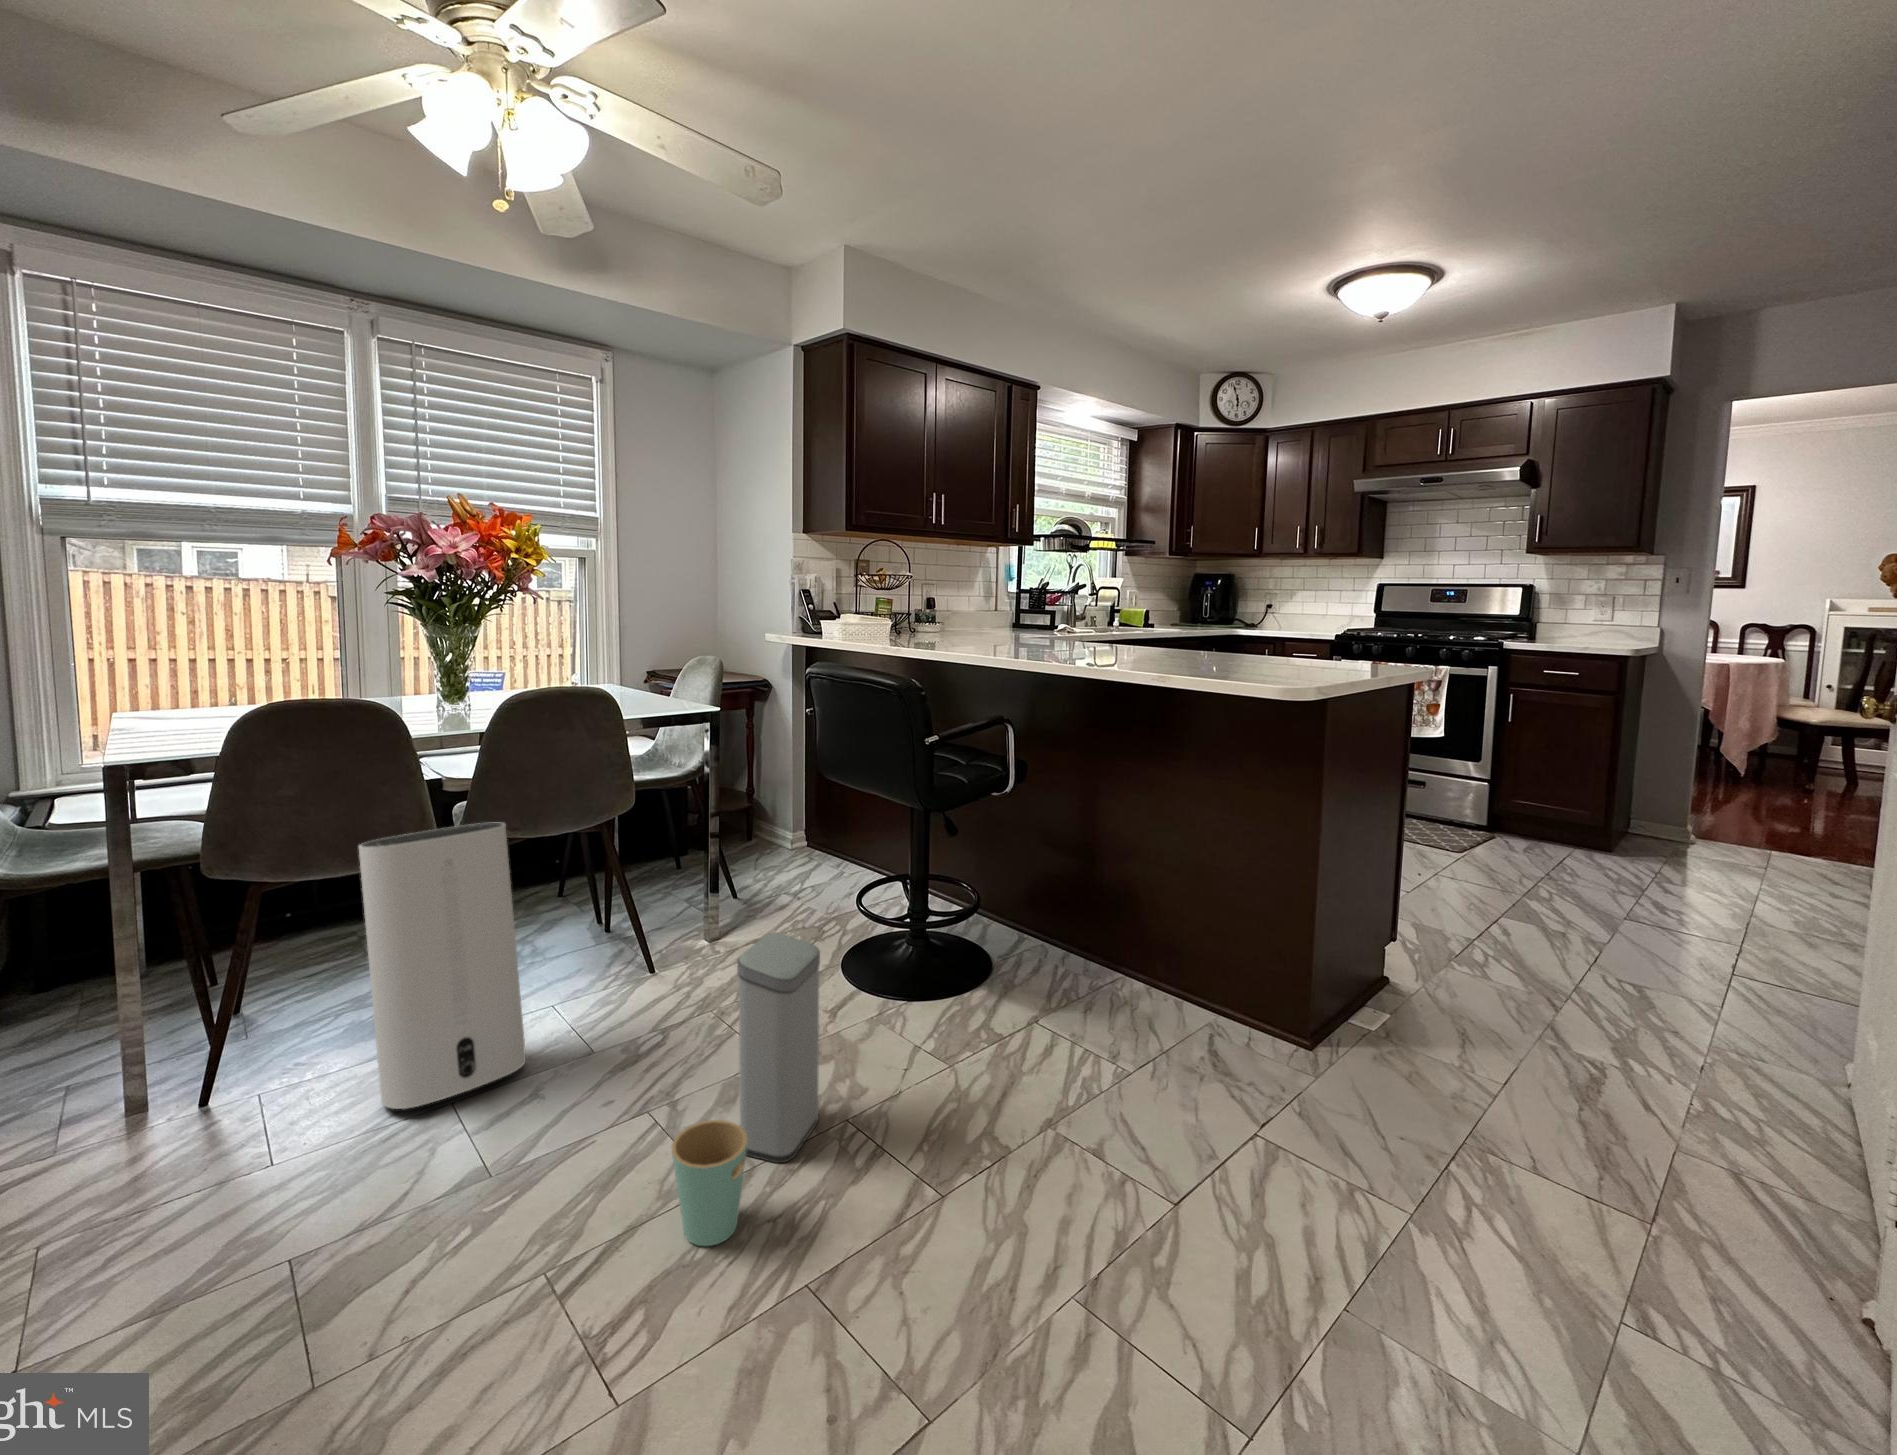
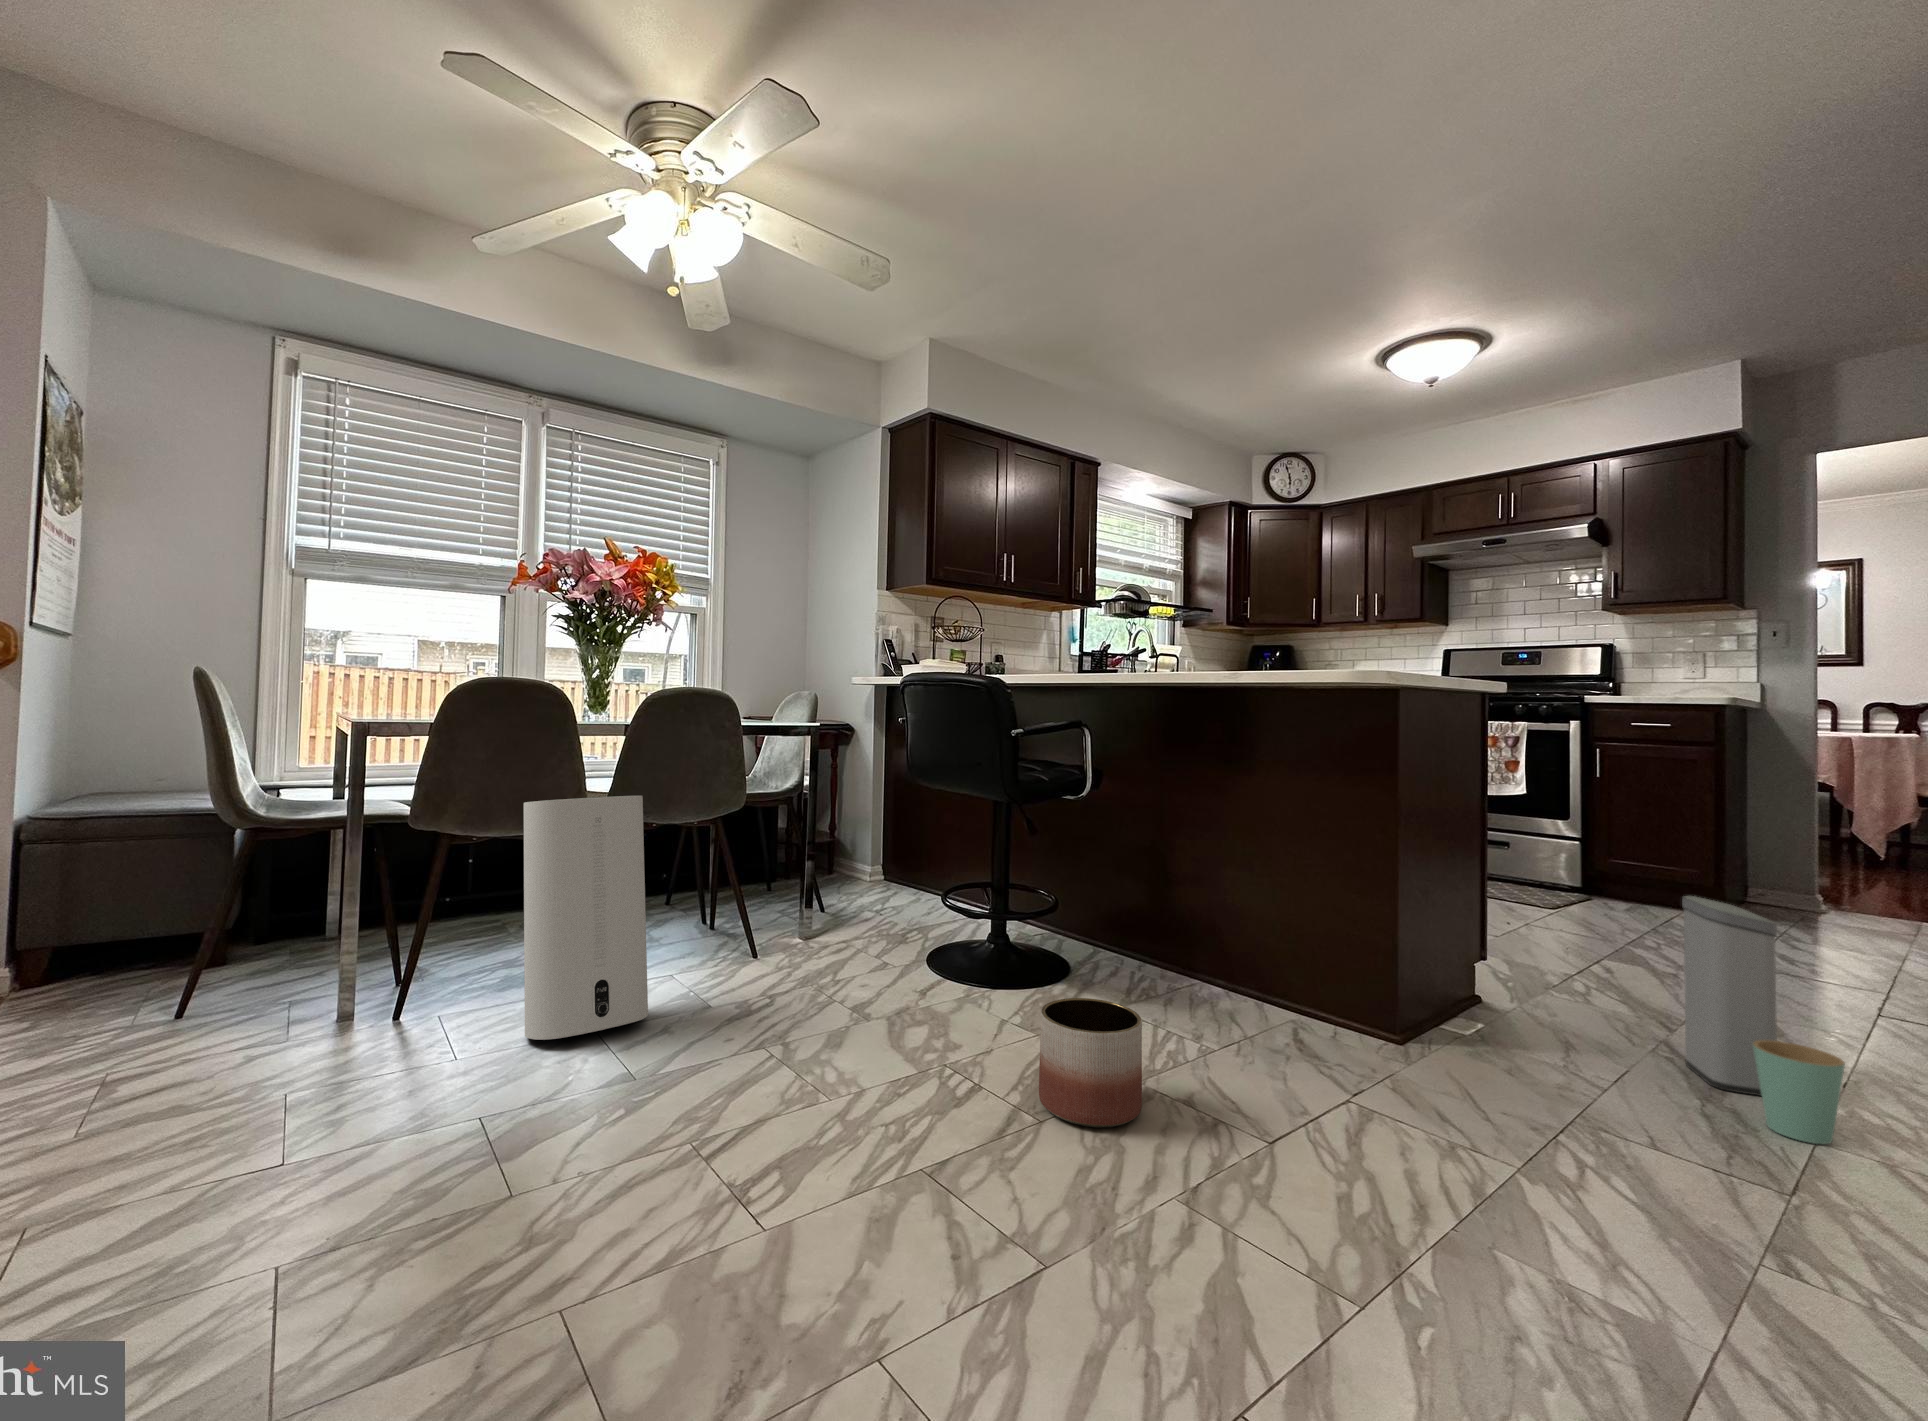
trash can: present [672,933,820,1246] -> present [1682,896,1845,1144]
planter: none [943,1057,1055,1212] -> present [1039,998,1142,1127]

